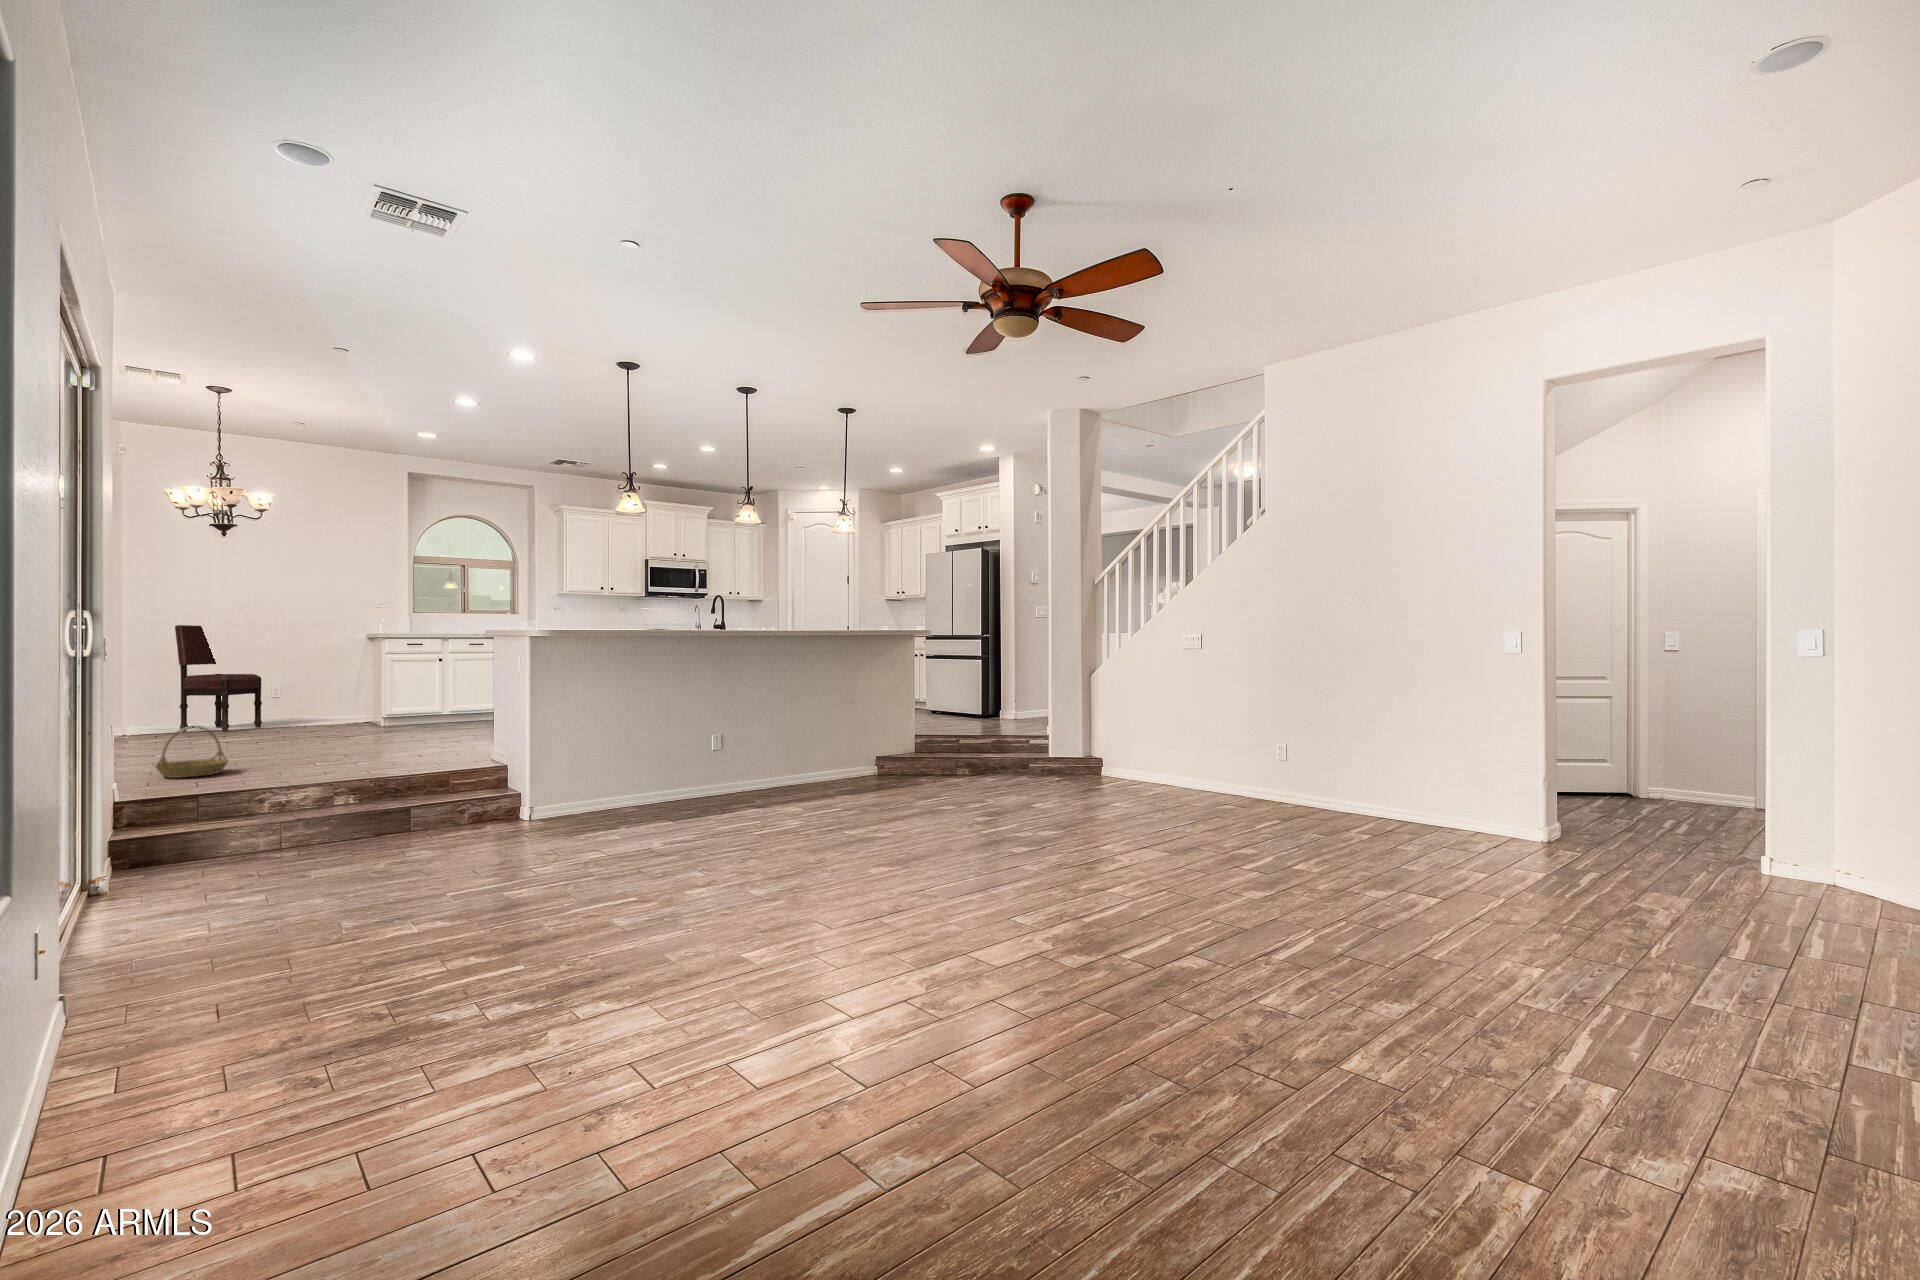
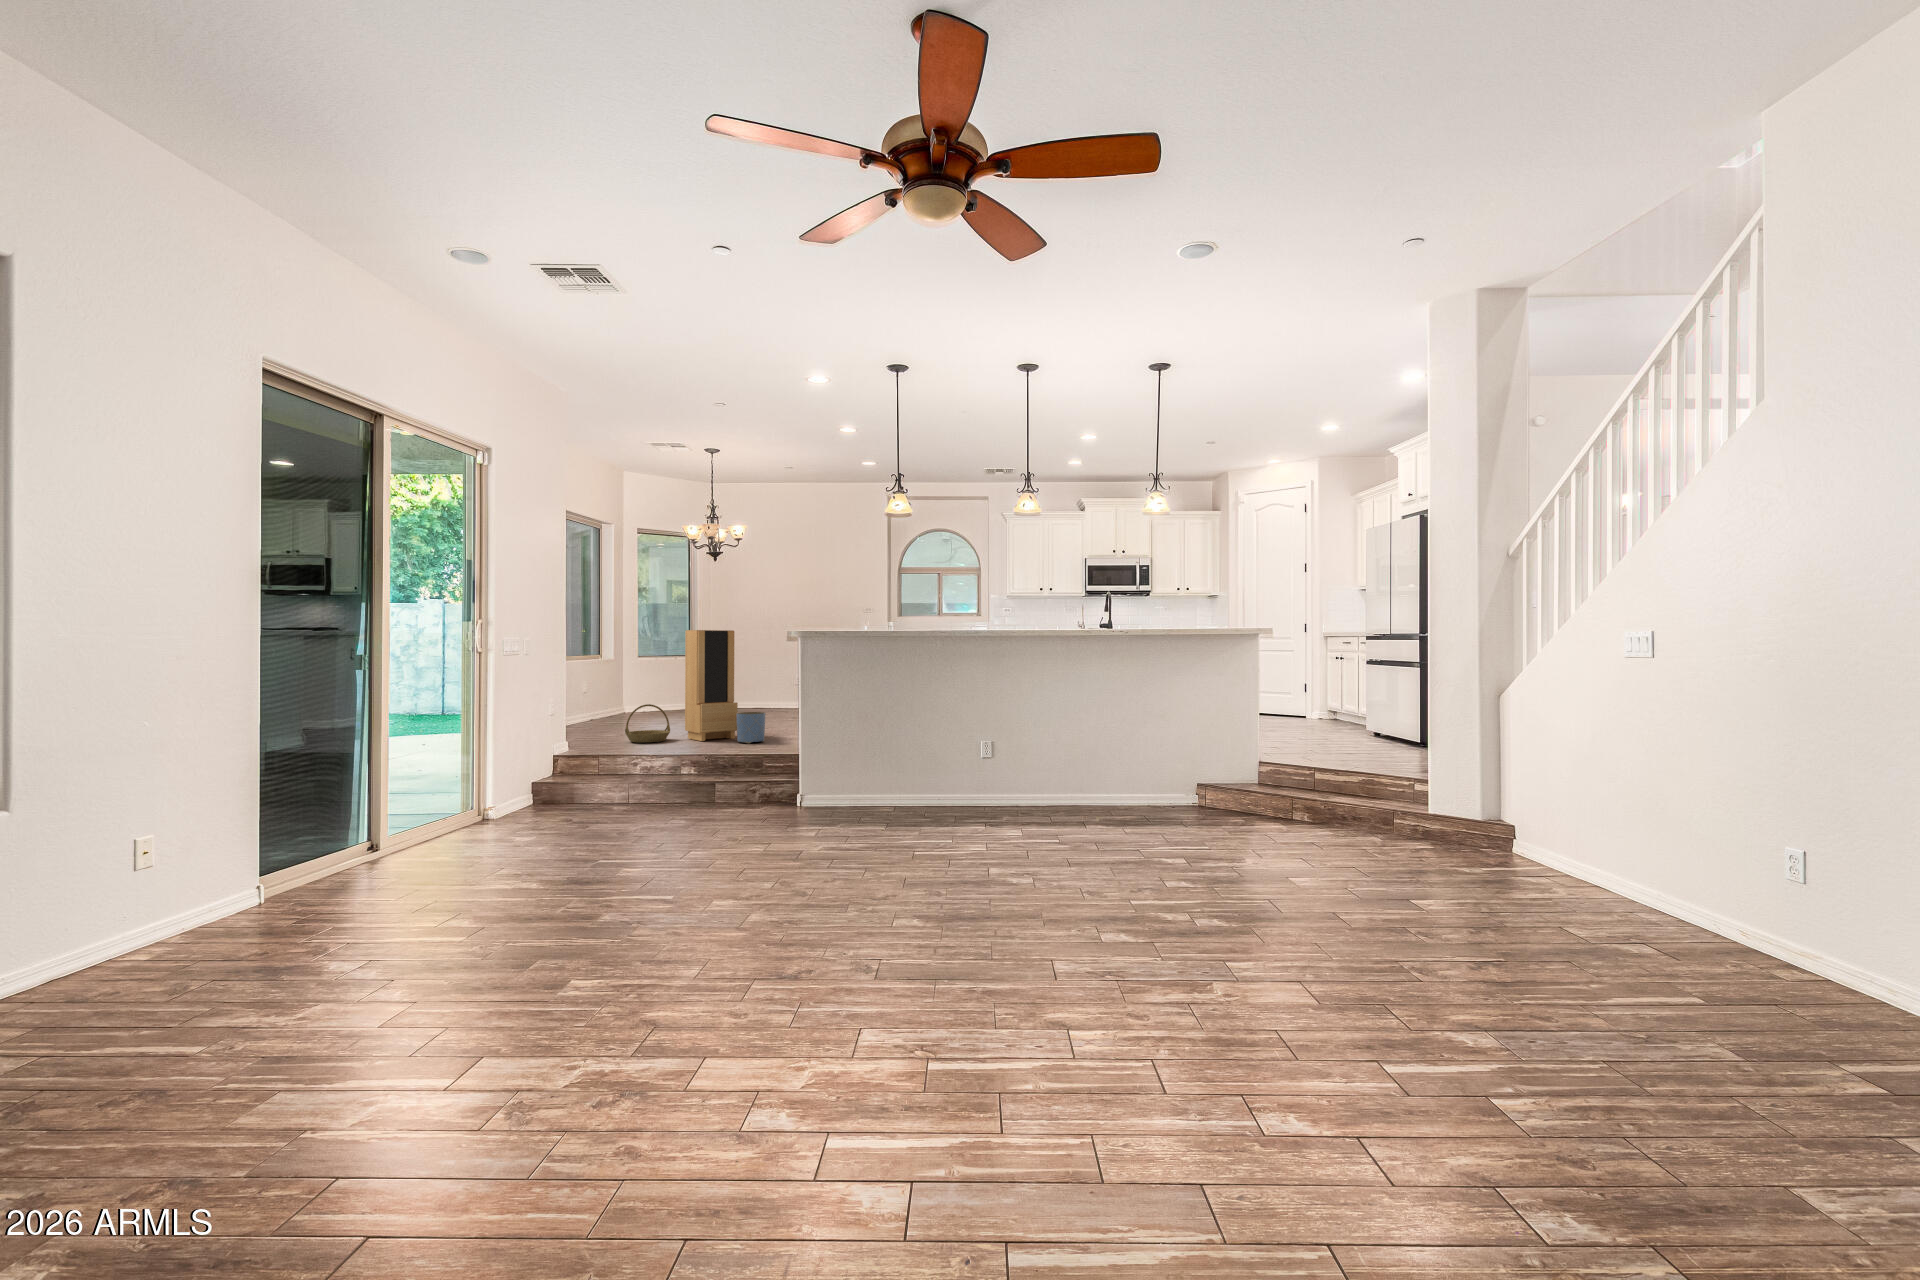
dining chair: present [175,625,262,732] -> none [730,629,782,711]
storage cabinet: none [245,627,328,768] -> present [685,630,738,741]
planter: none [343,726,384,764] -> present [736,712,765,744]

